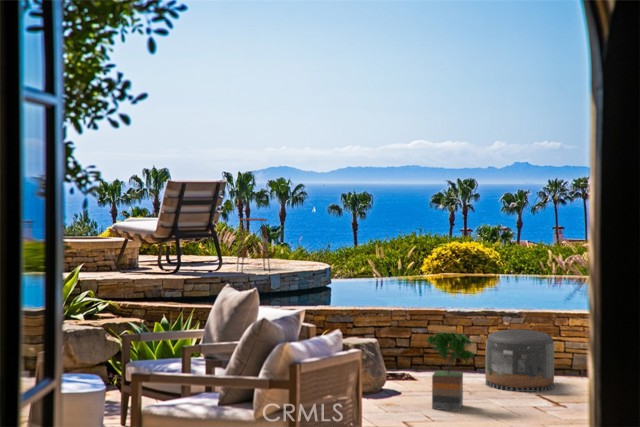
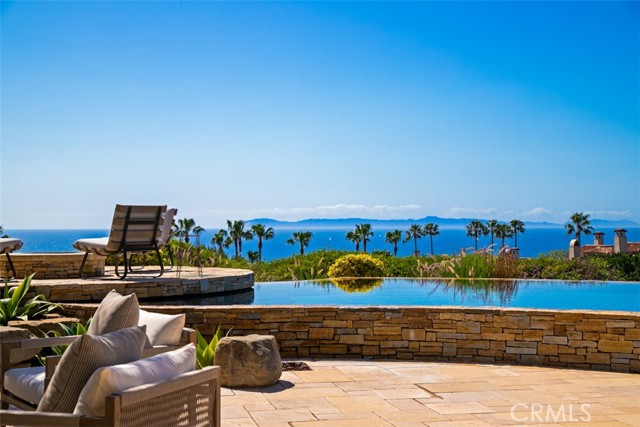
pouf: present [485,329,554,392] -> none [371,324,430,380]
potted tree: present [426,332,474,411] -> none [313,328,360,403]

